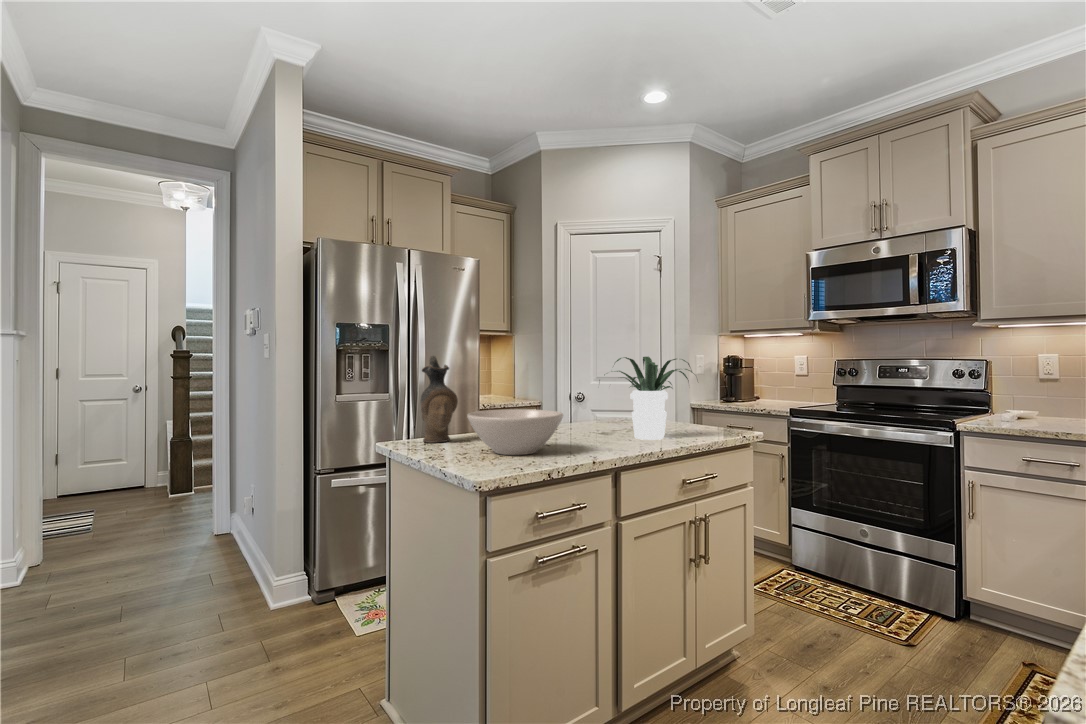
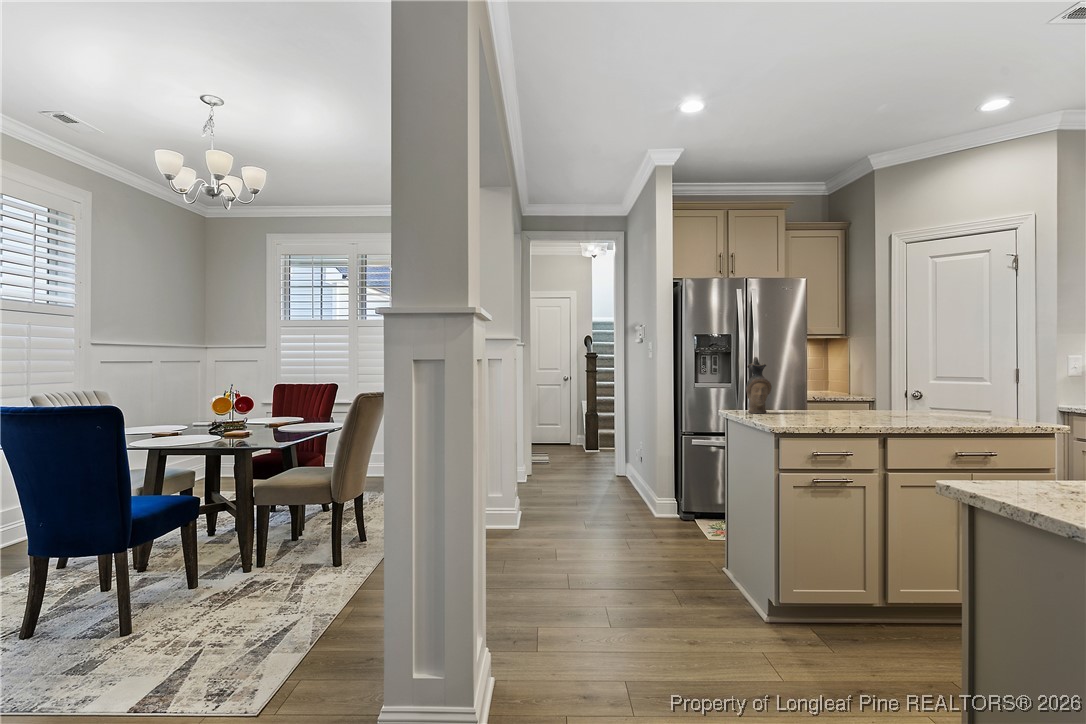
potted plant: present [616,357,694,440] -> none [881,358,967,421]
bowl: present [467,409,563,455] -> none [771,393,838,420]

